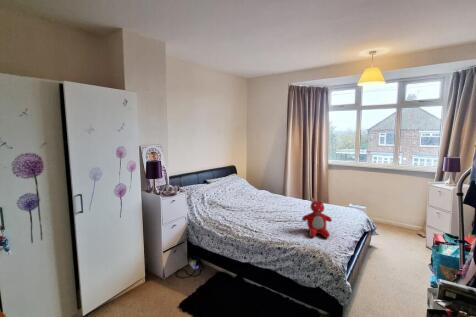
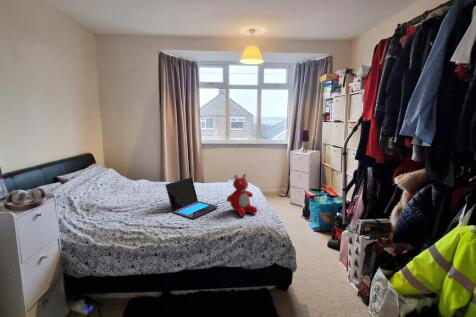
laptop: none [258,194,299,228] -> present [166,178,218,219]

